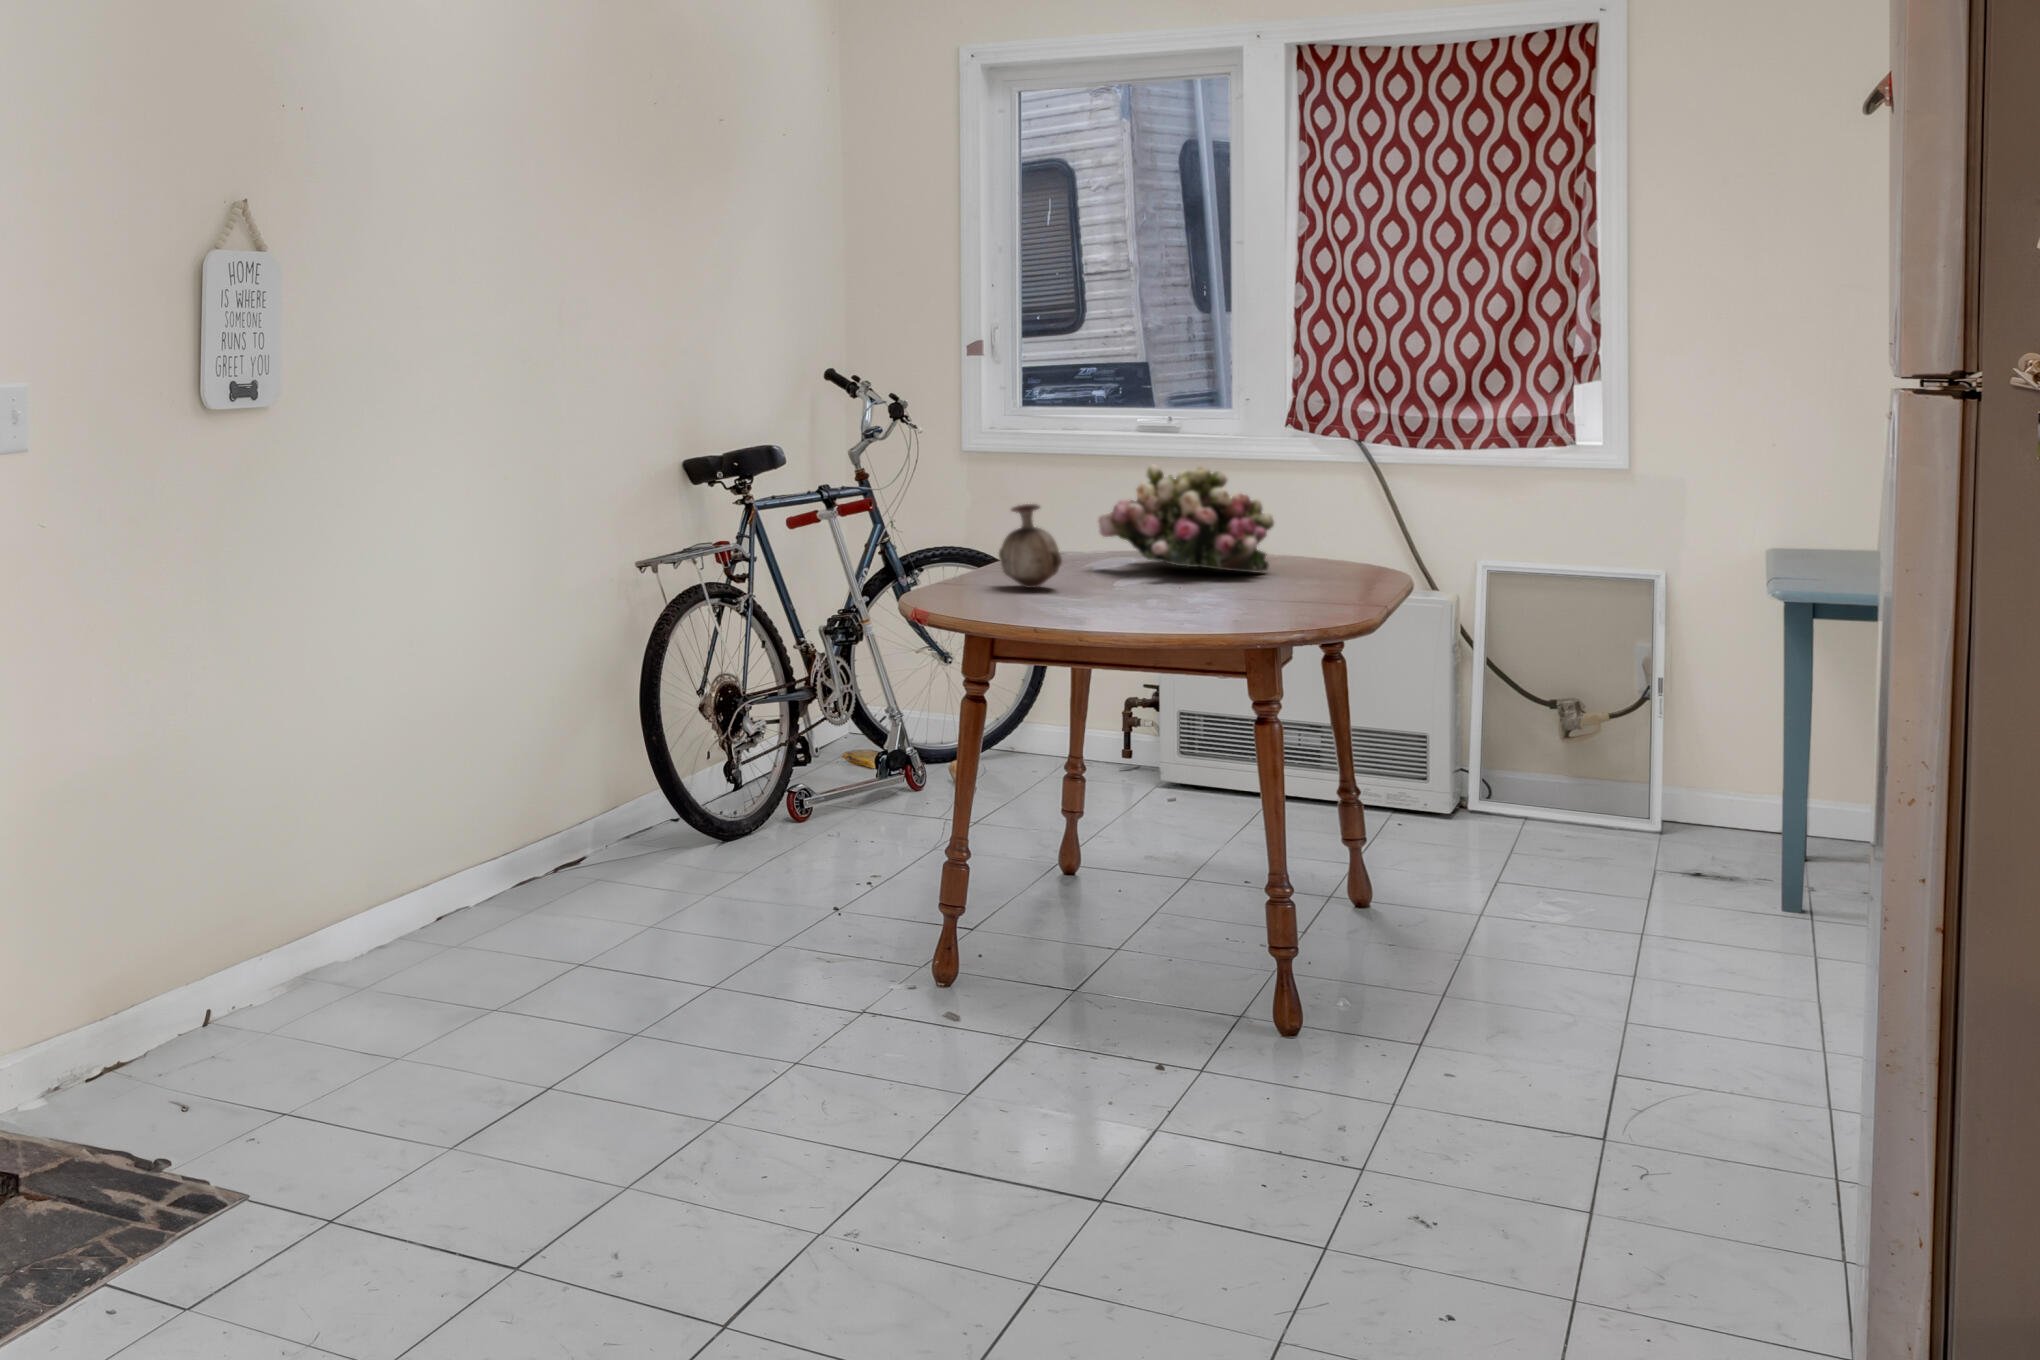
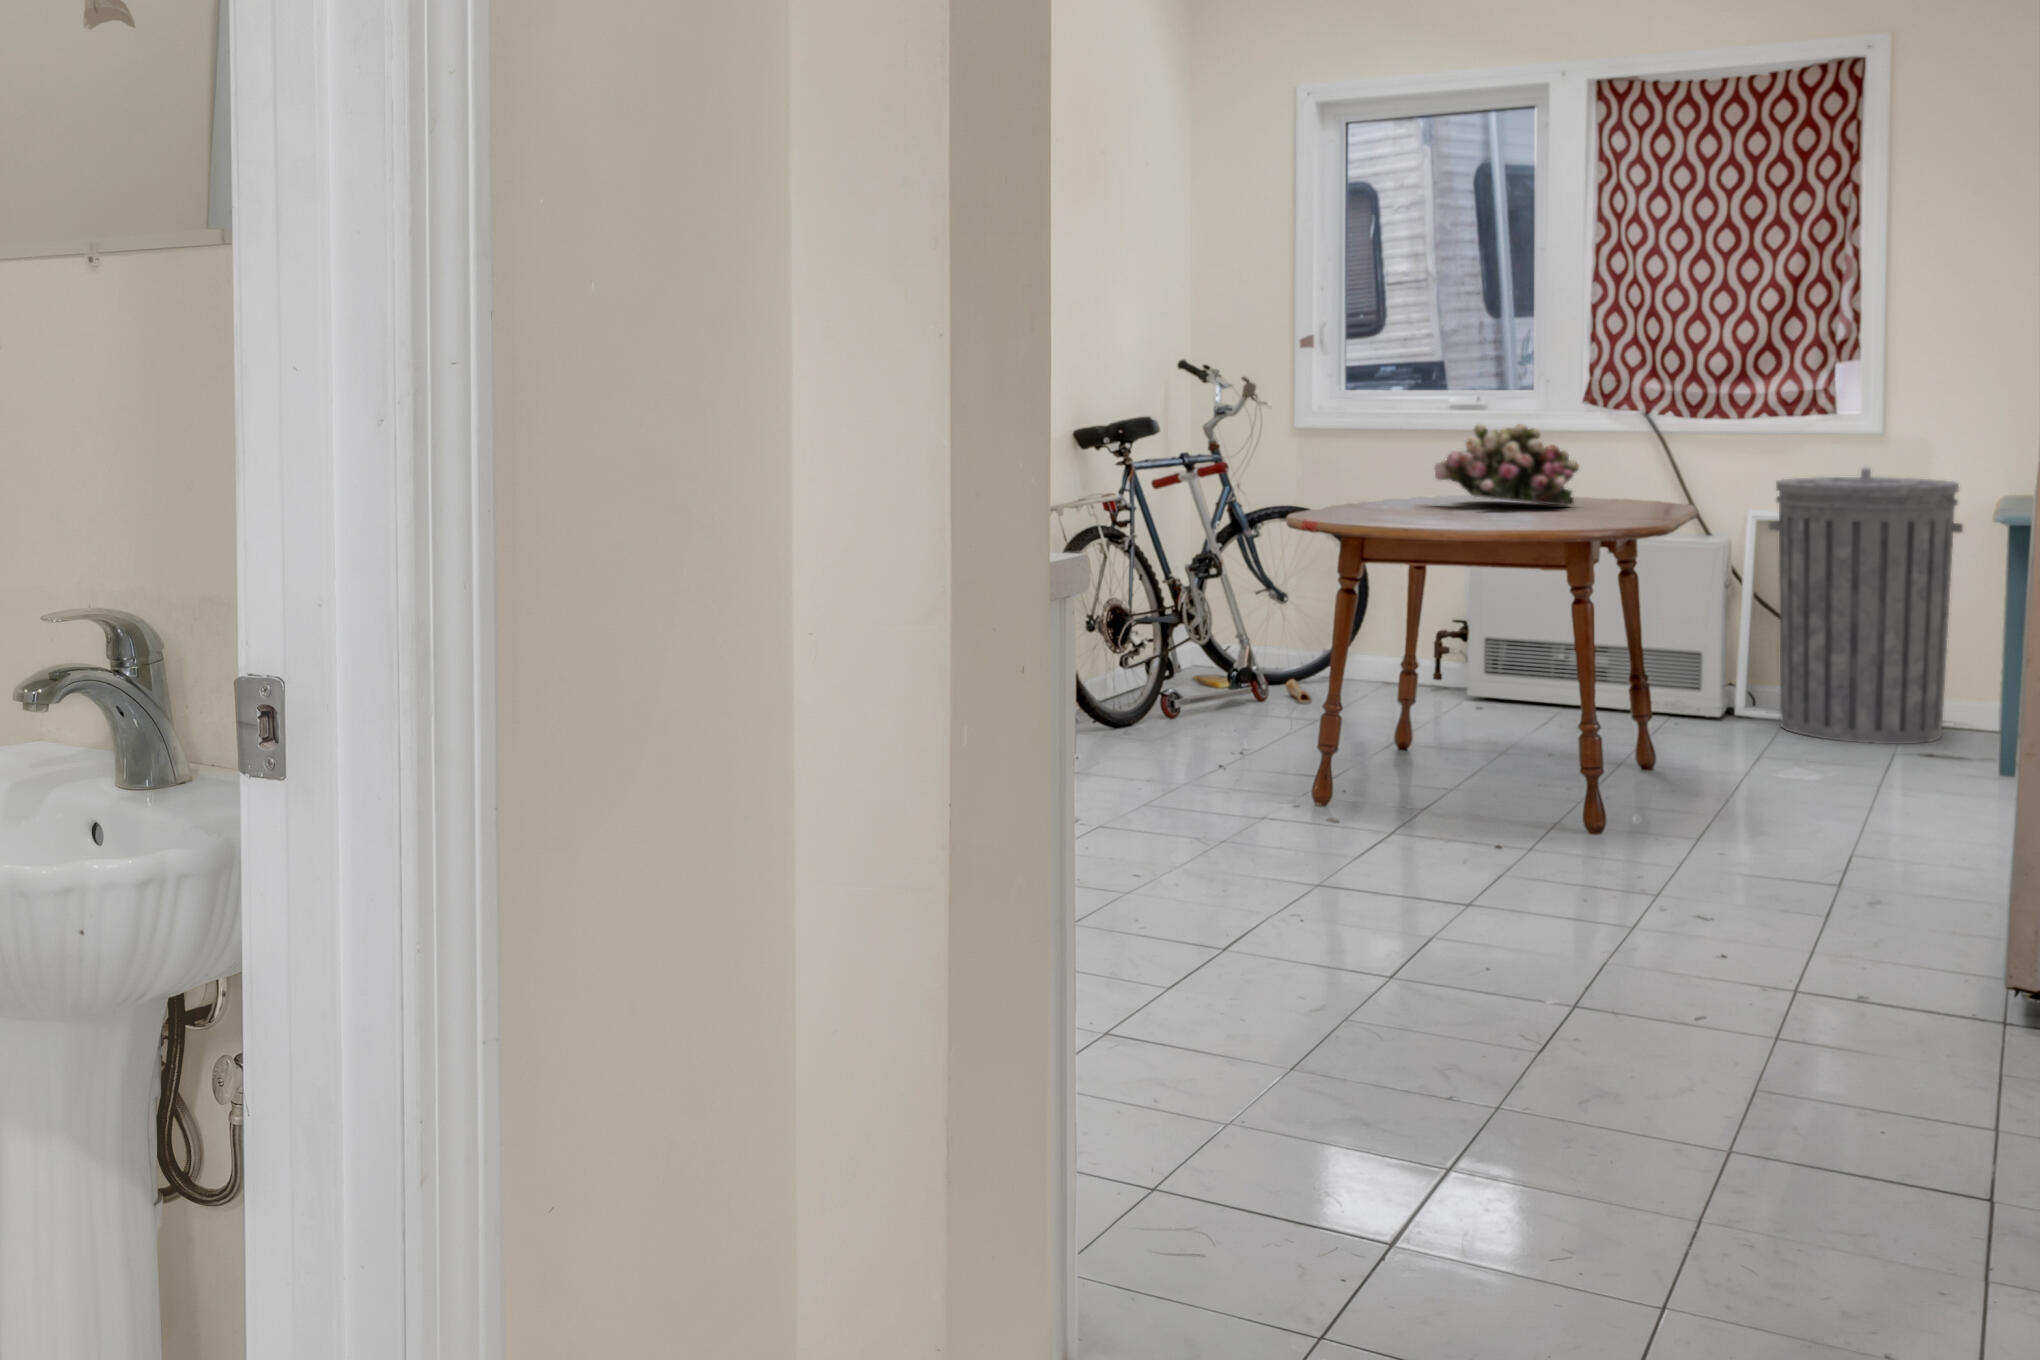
vase: present [999,504,1062,588] -> none [1358,451,1411,515]
trash can: none [1502,515,1725,860] -> present [1768,468,1963,744]

